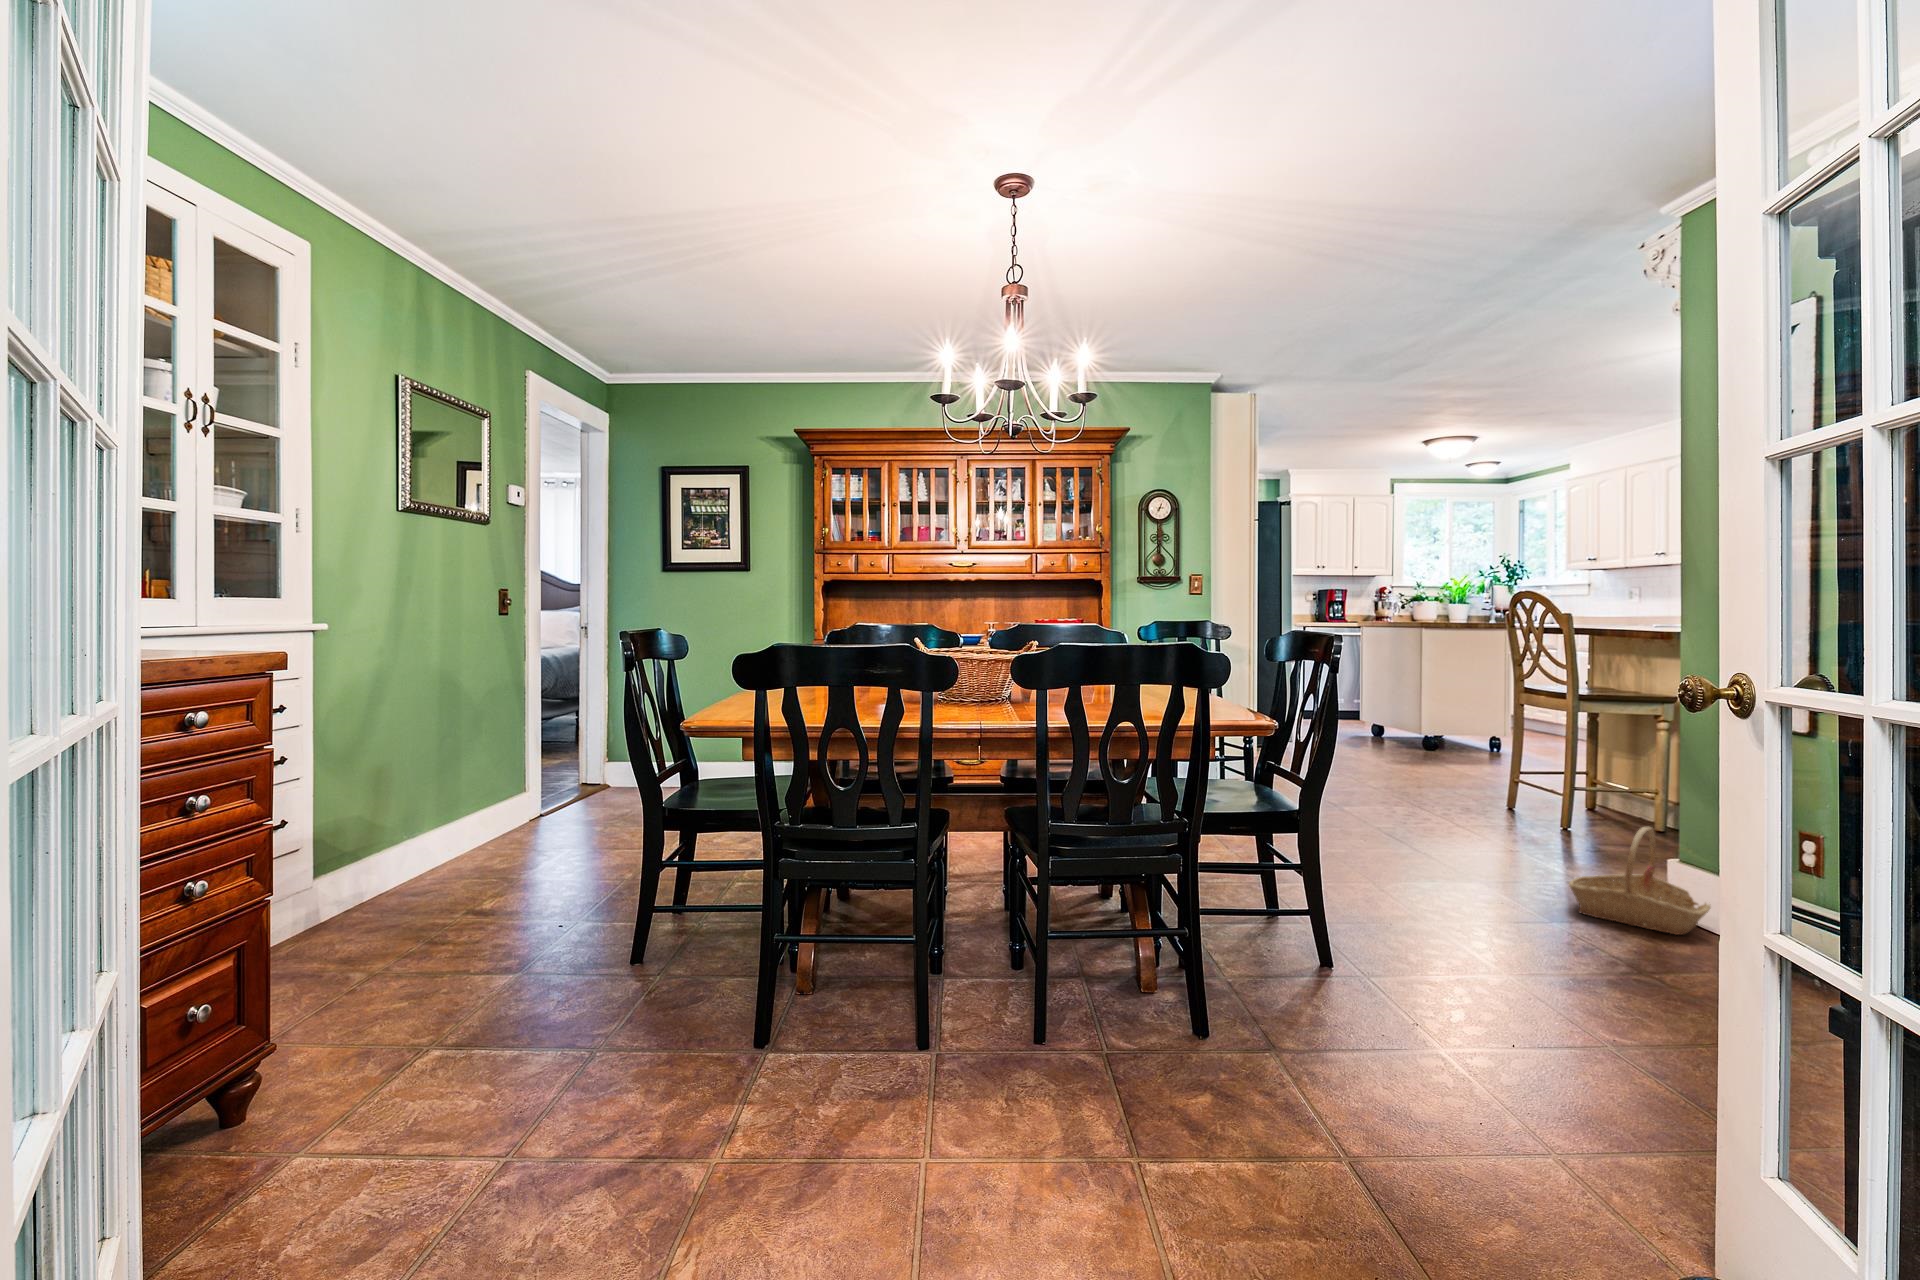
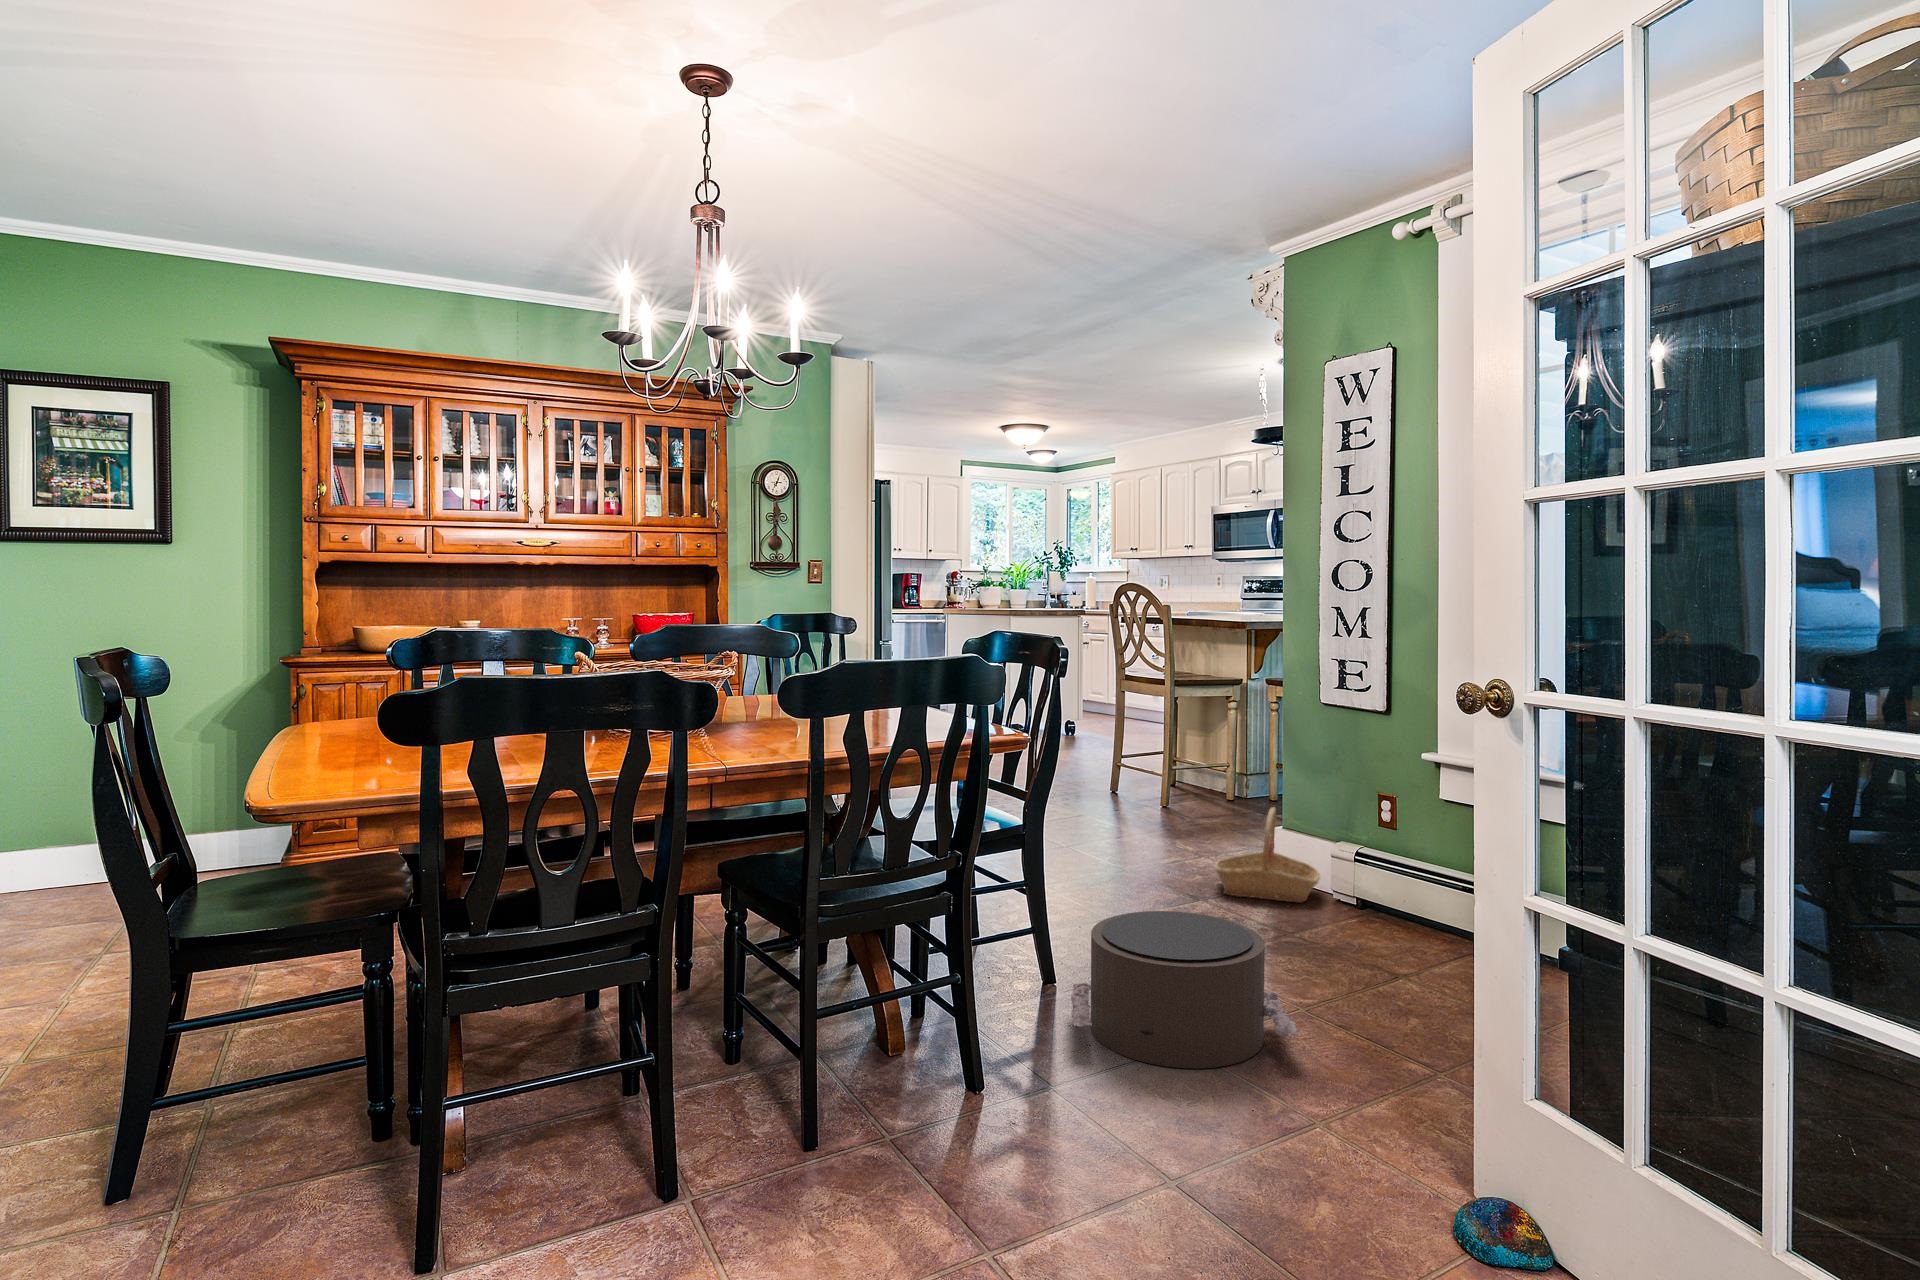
pouf: none [1314,904,1569,1070] -> present [1071,911,1298,1069]

